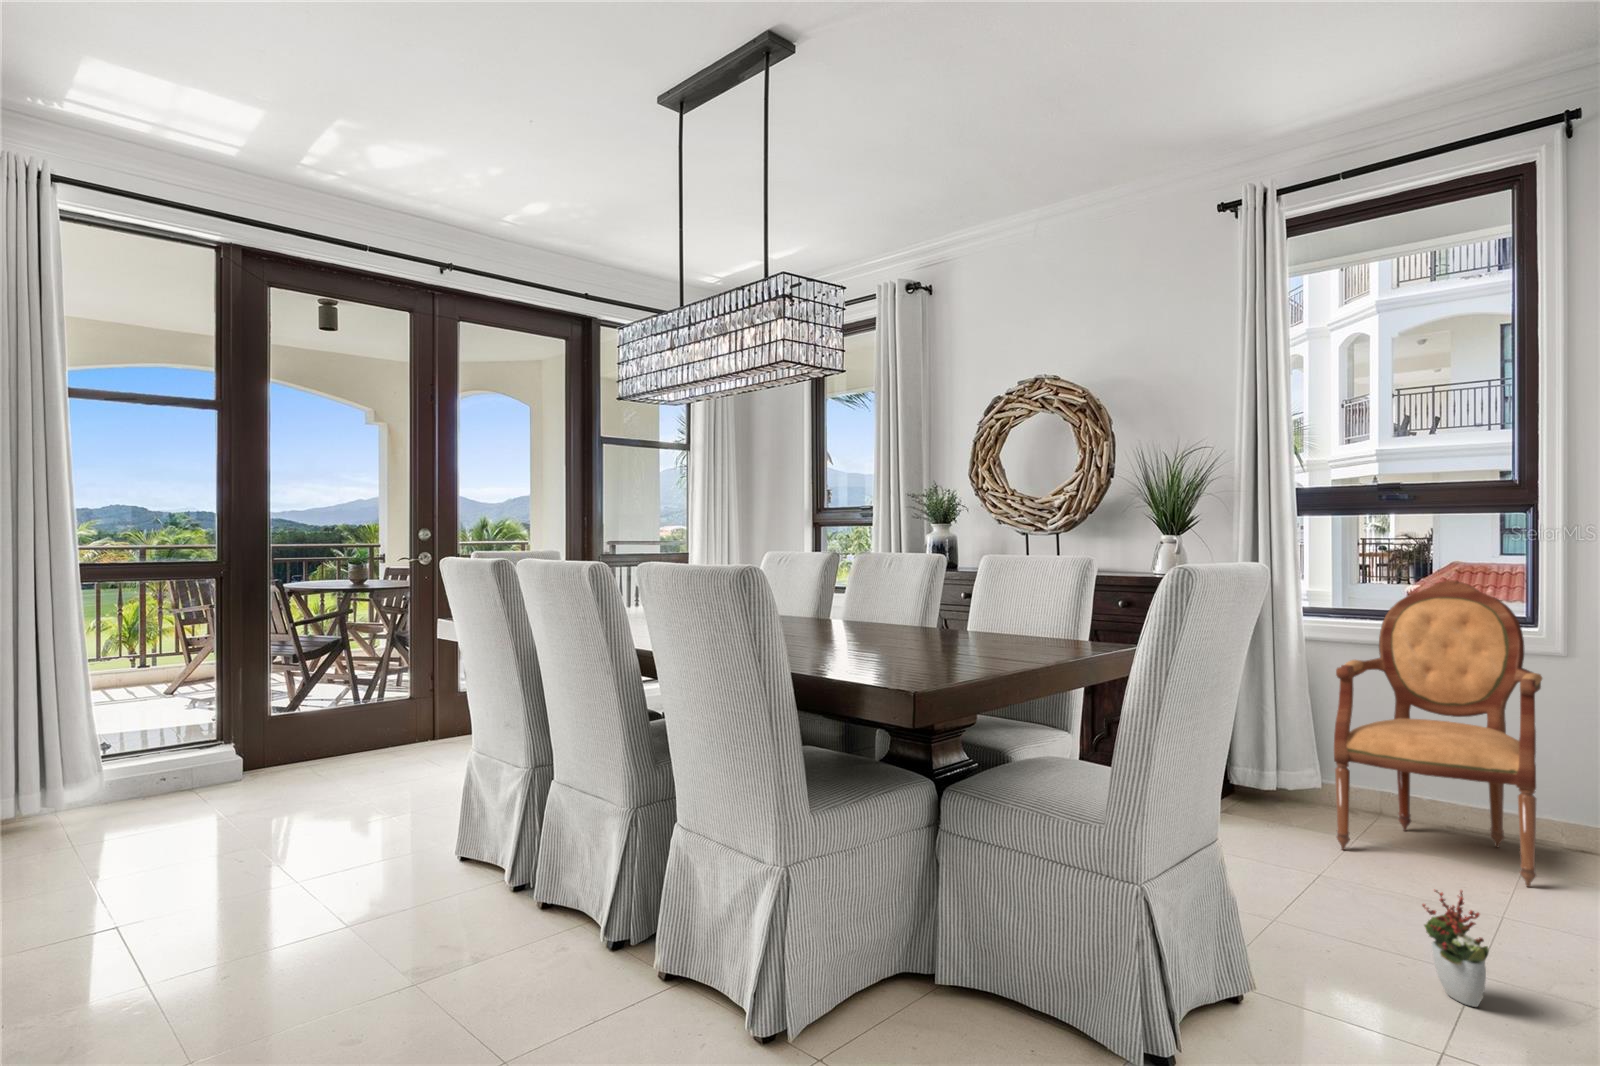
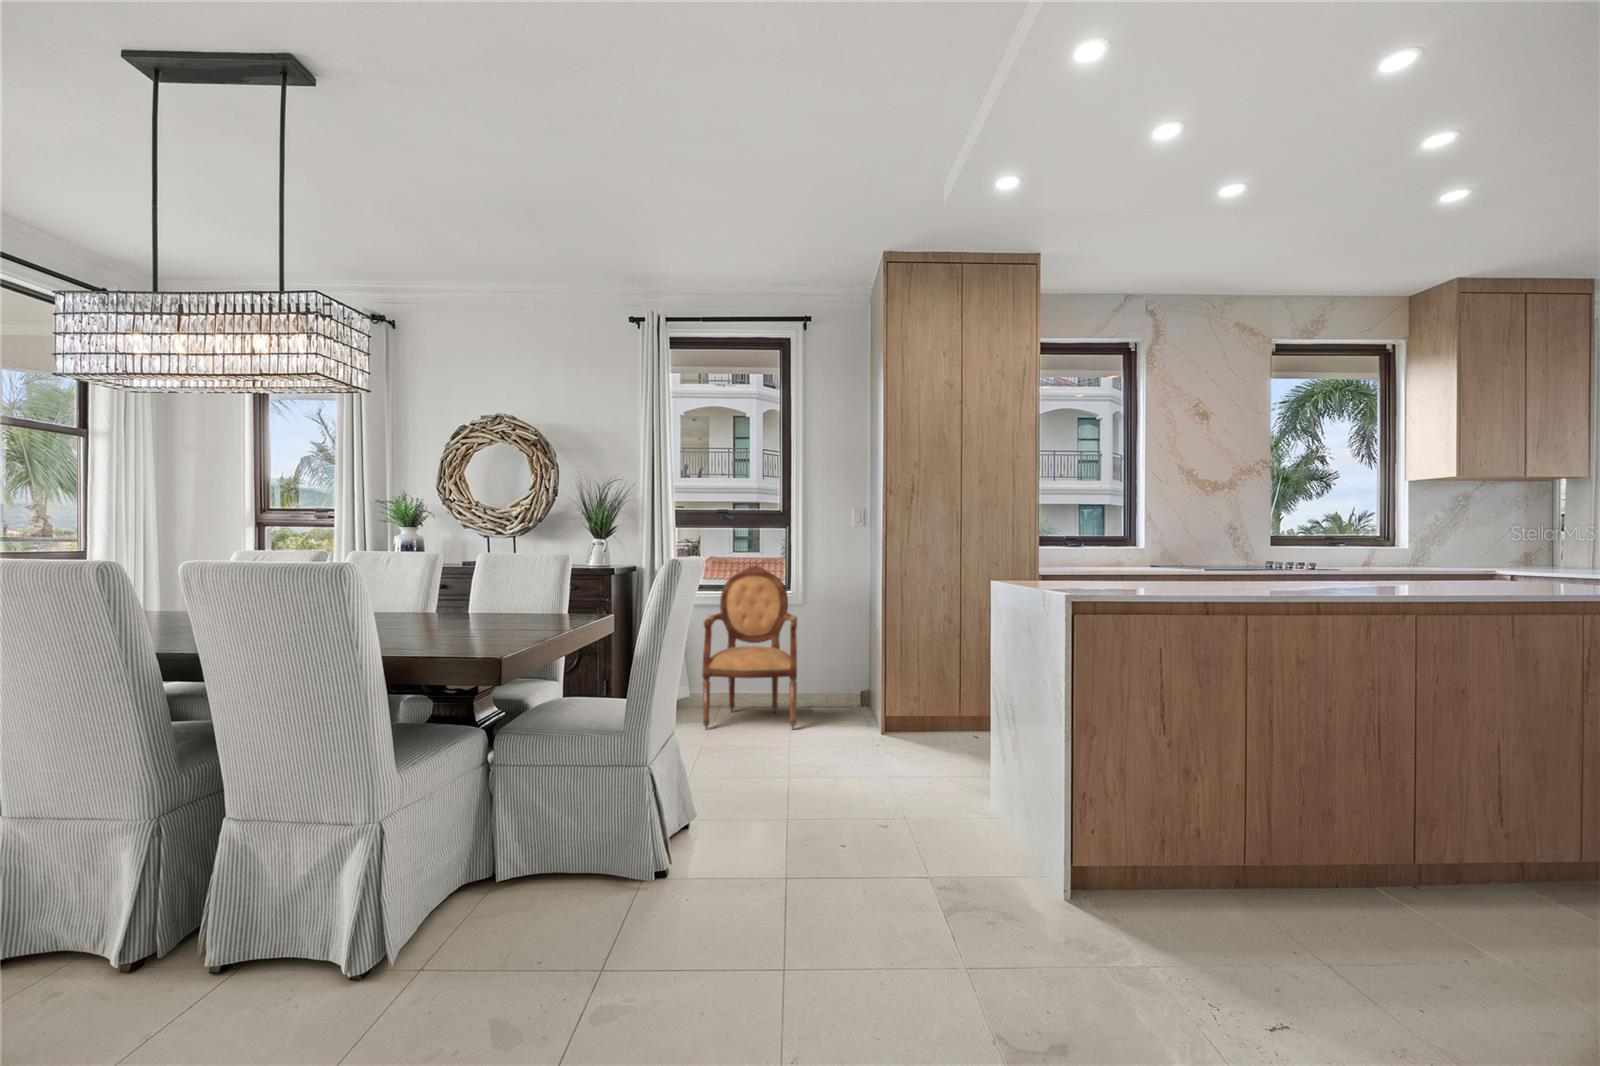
decorative plant: present [1422,890,1489,1007] -> none [766,736,795,795]

